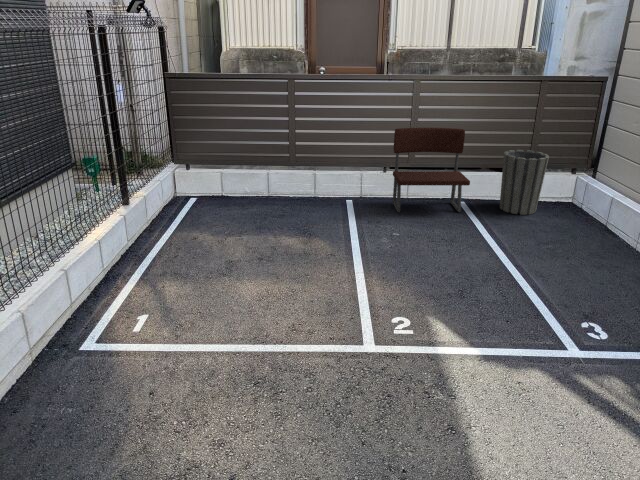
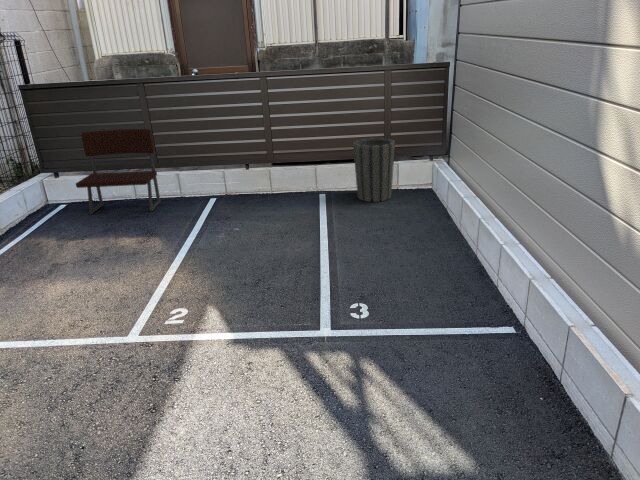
bench: present [392,128,470,212] -> present [76,129,161,214]

